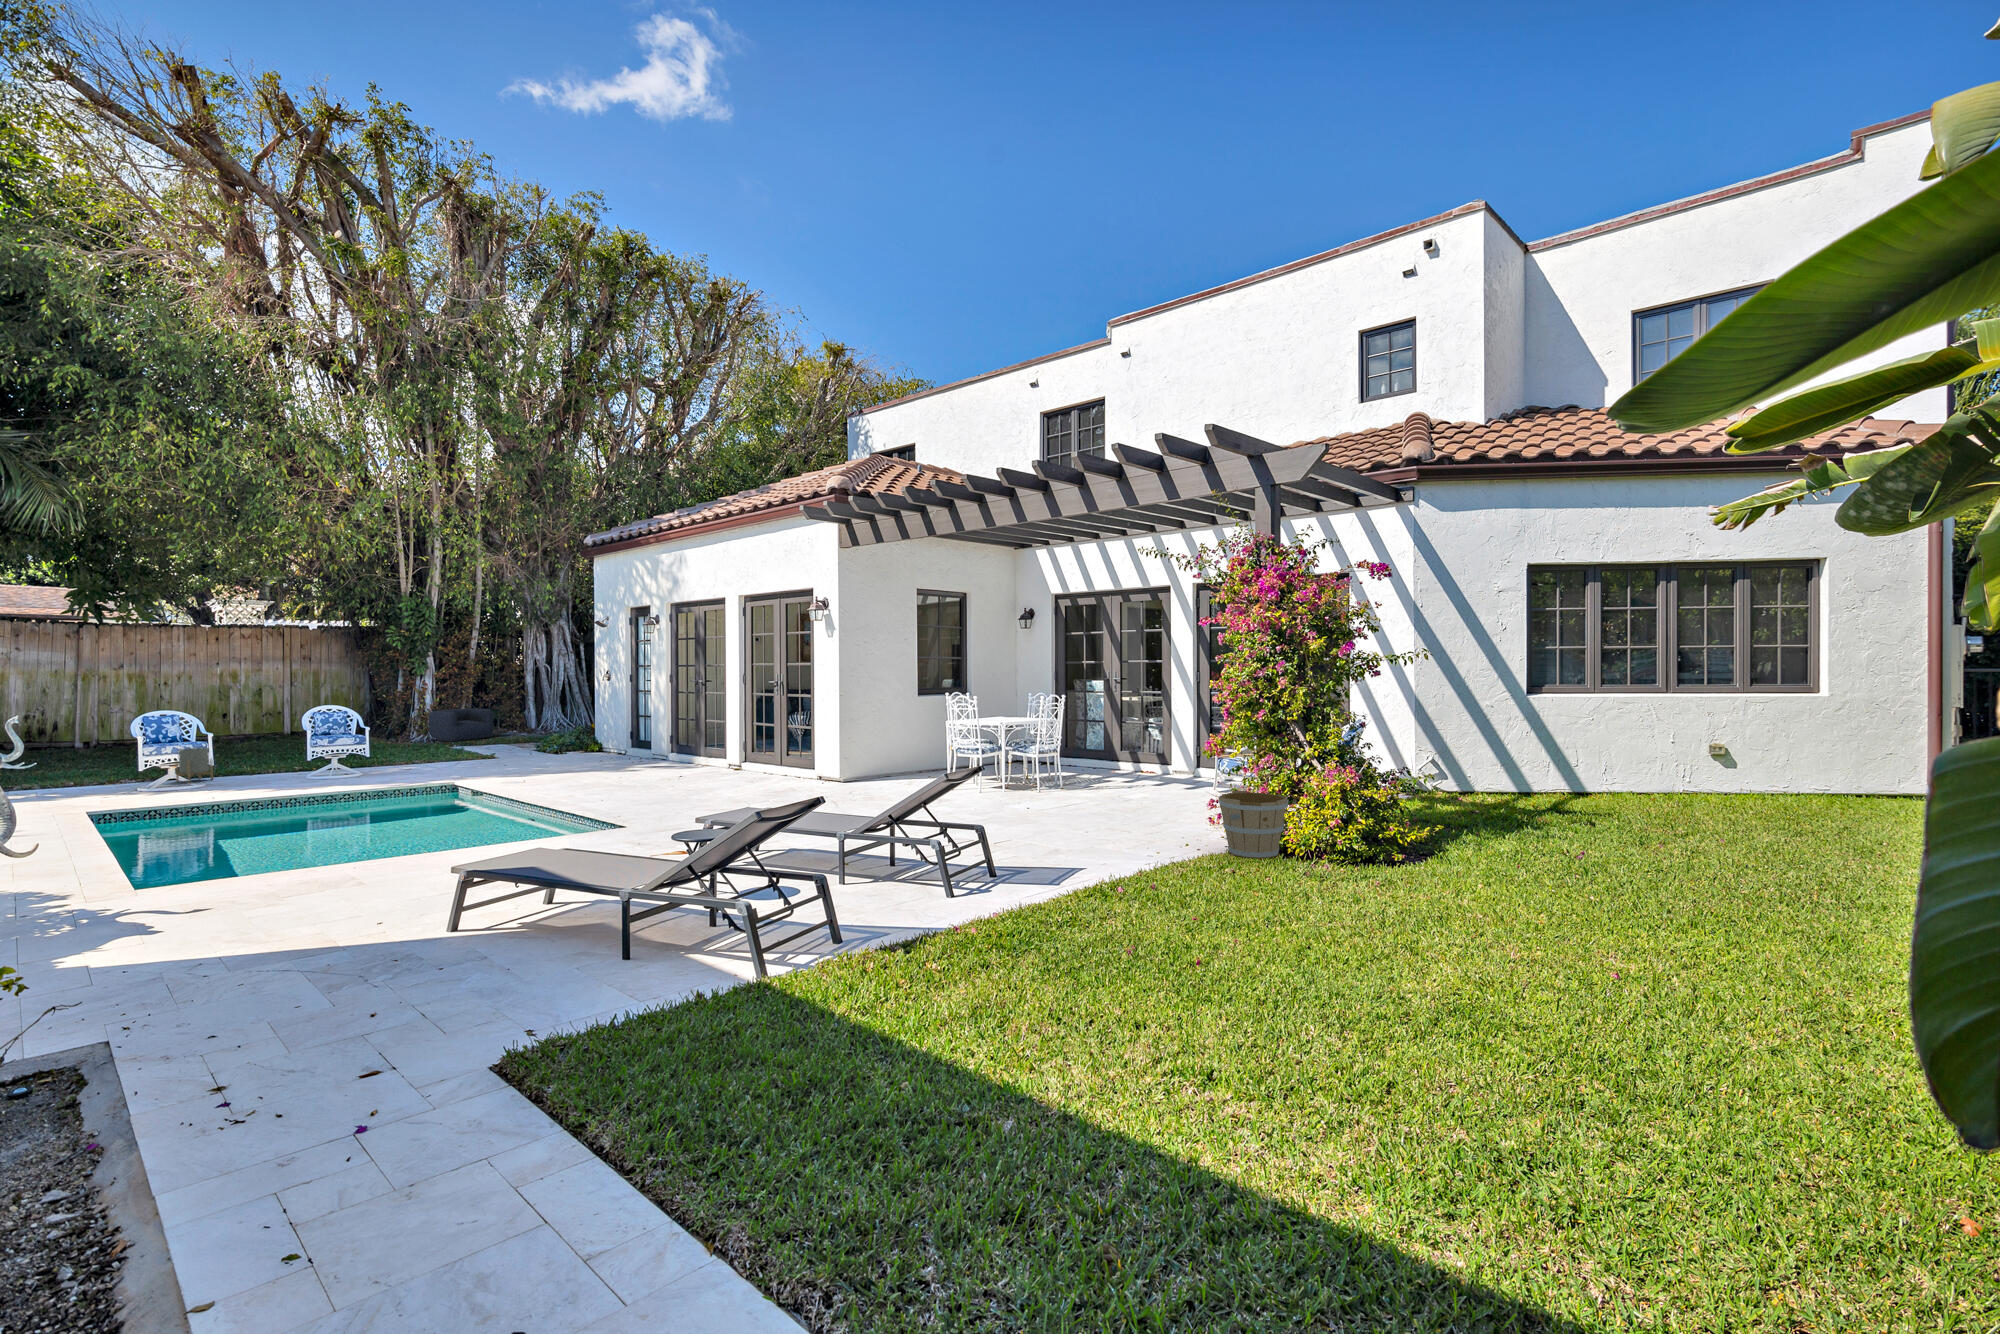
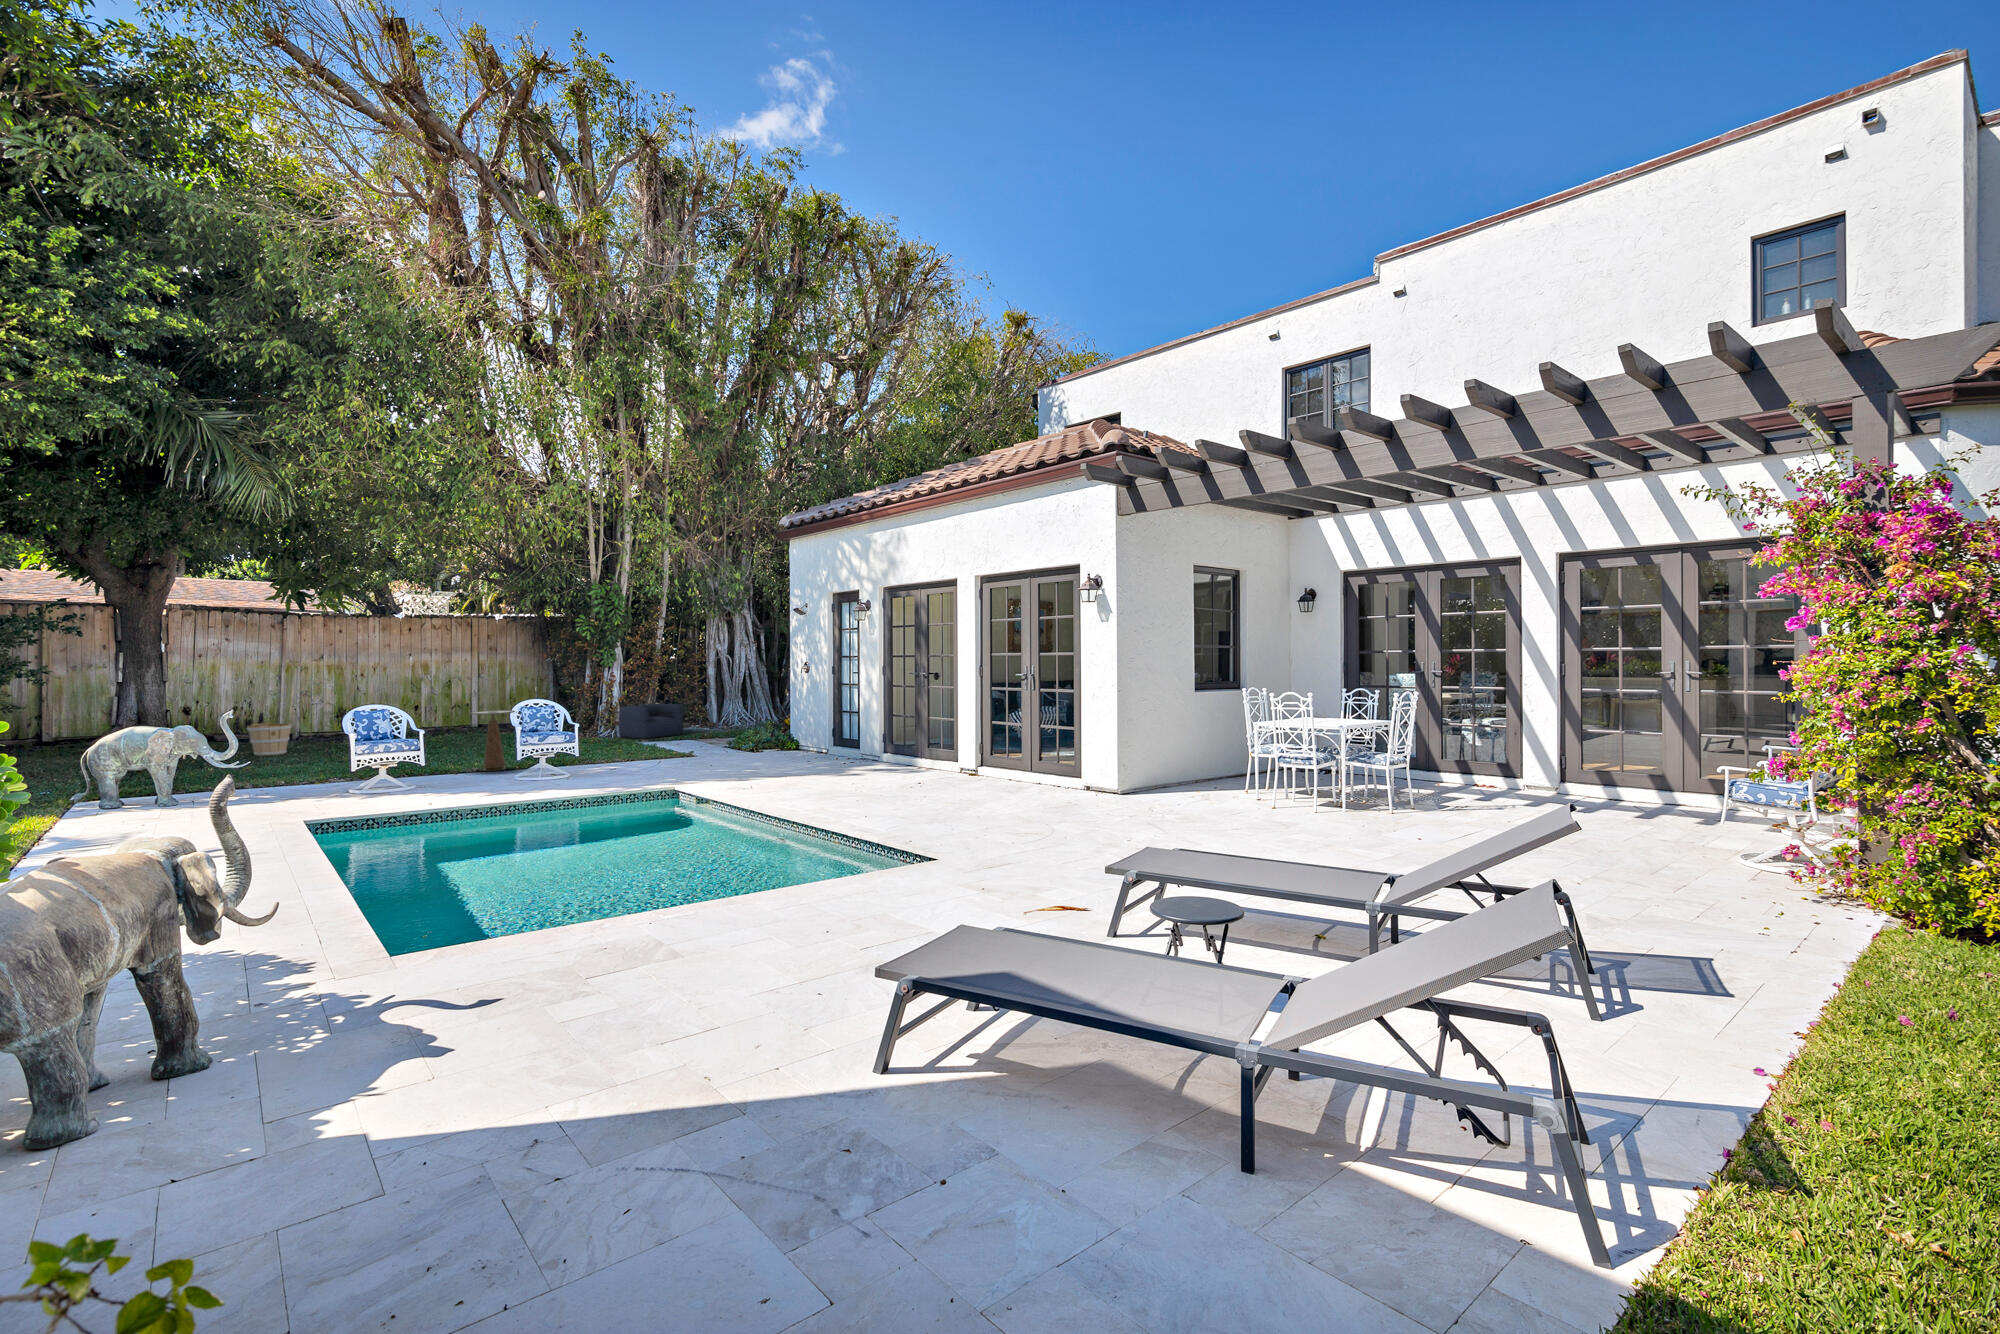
side table: none [263,716,308,772] -> present [470,710,515,771]
planter: present [175,747,213,782] -> none [385,744,423,783]
wooden bucket: present [1219,790,1289,859] -> present [247,723,292,756]

